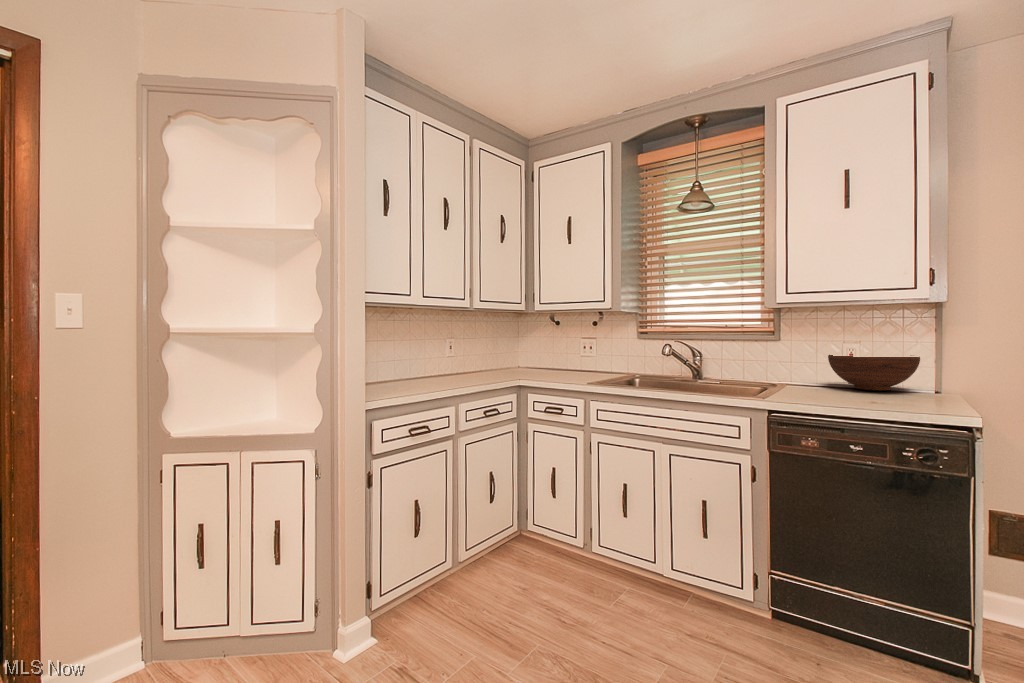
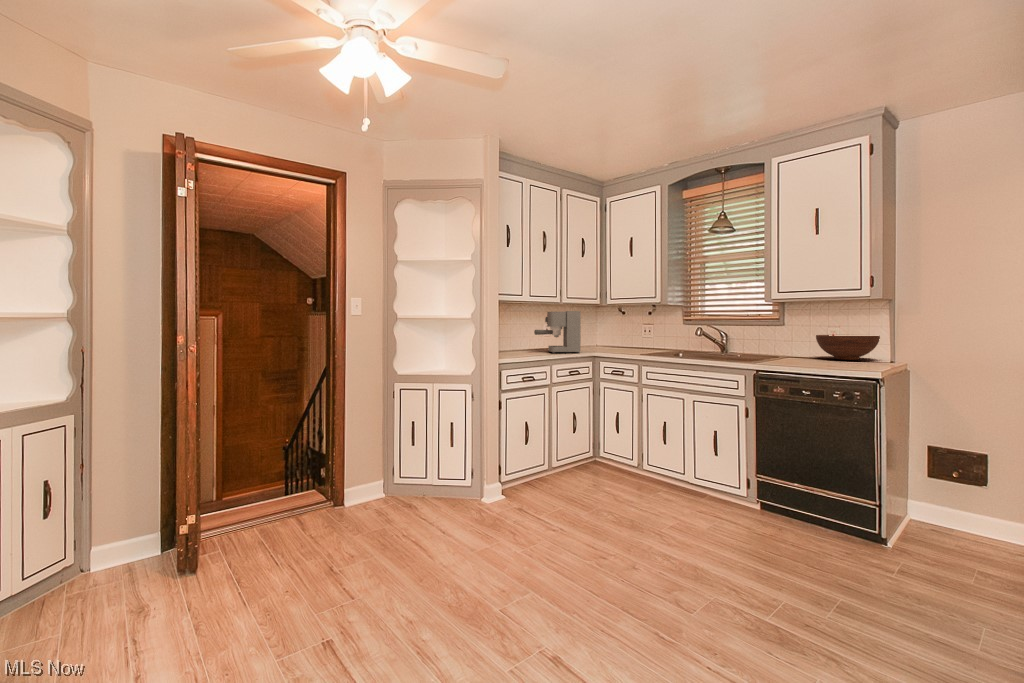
coffee maker: none [430,320,499,382] -> present [534,311,581,353]

